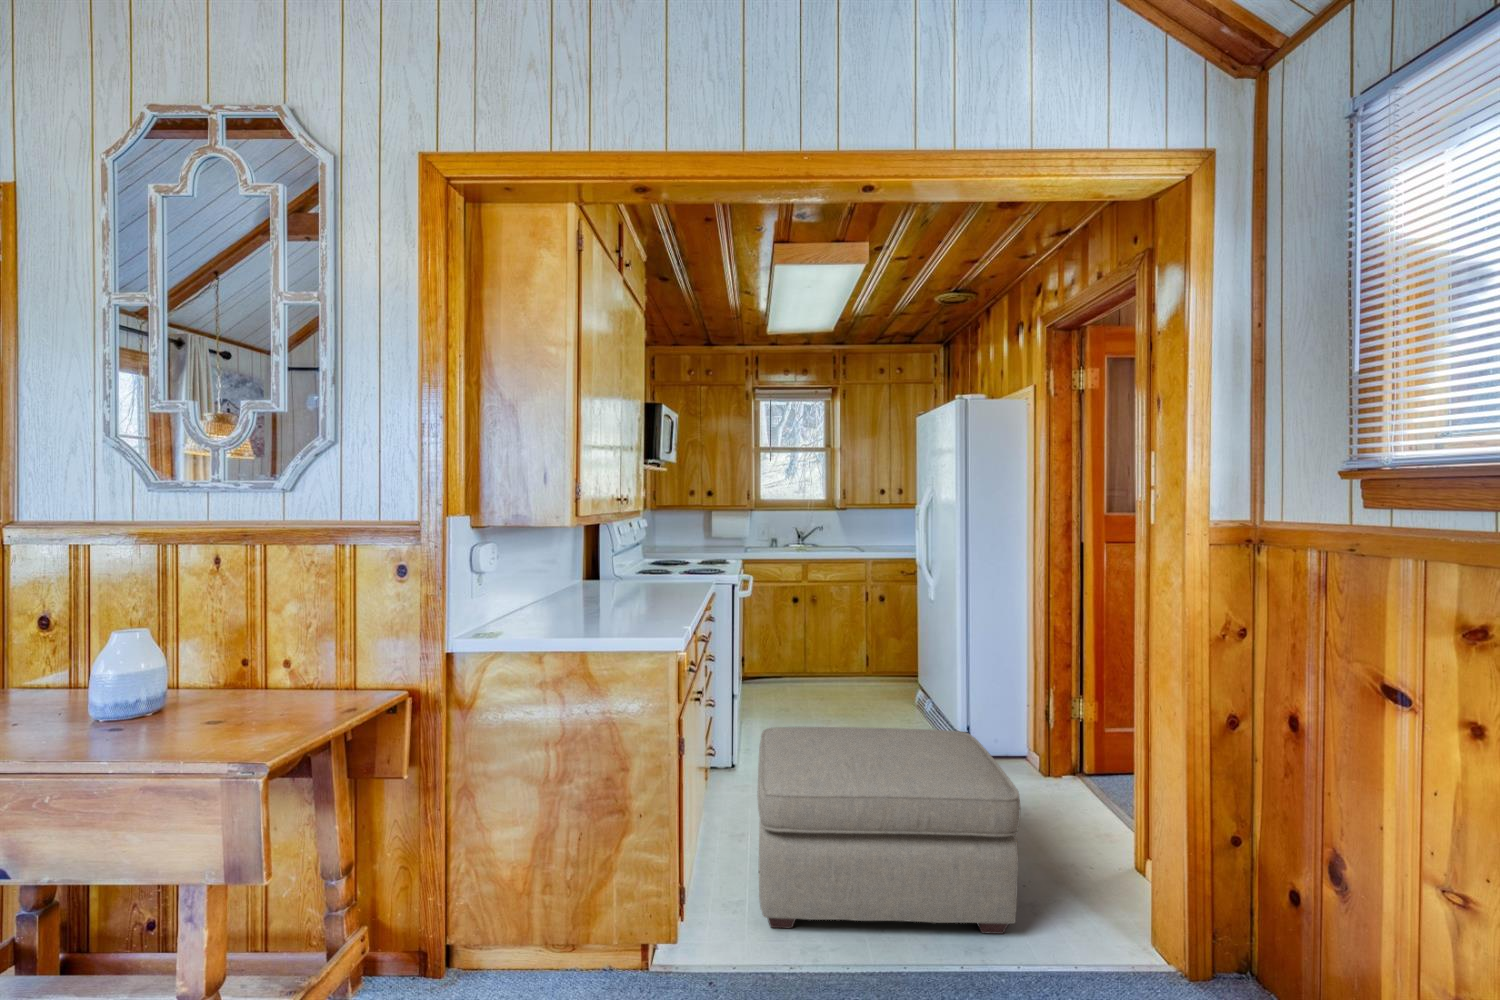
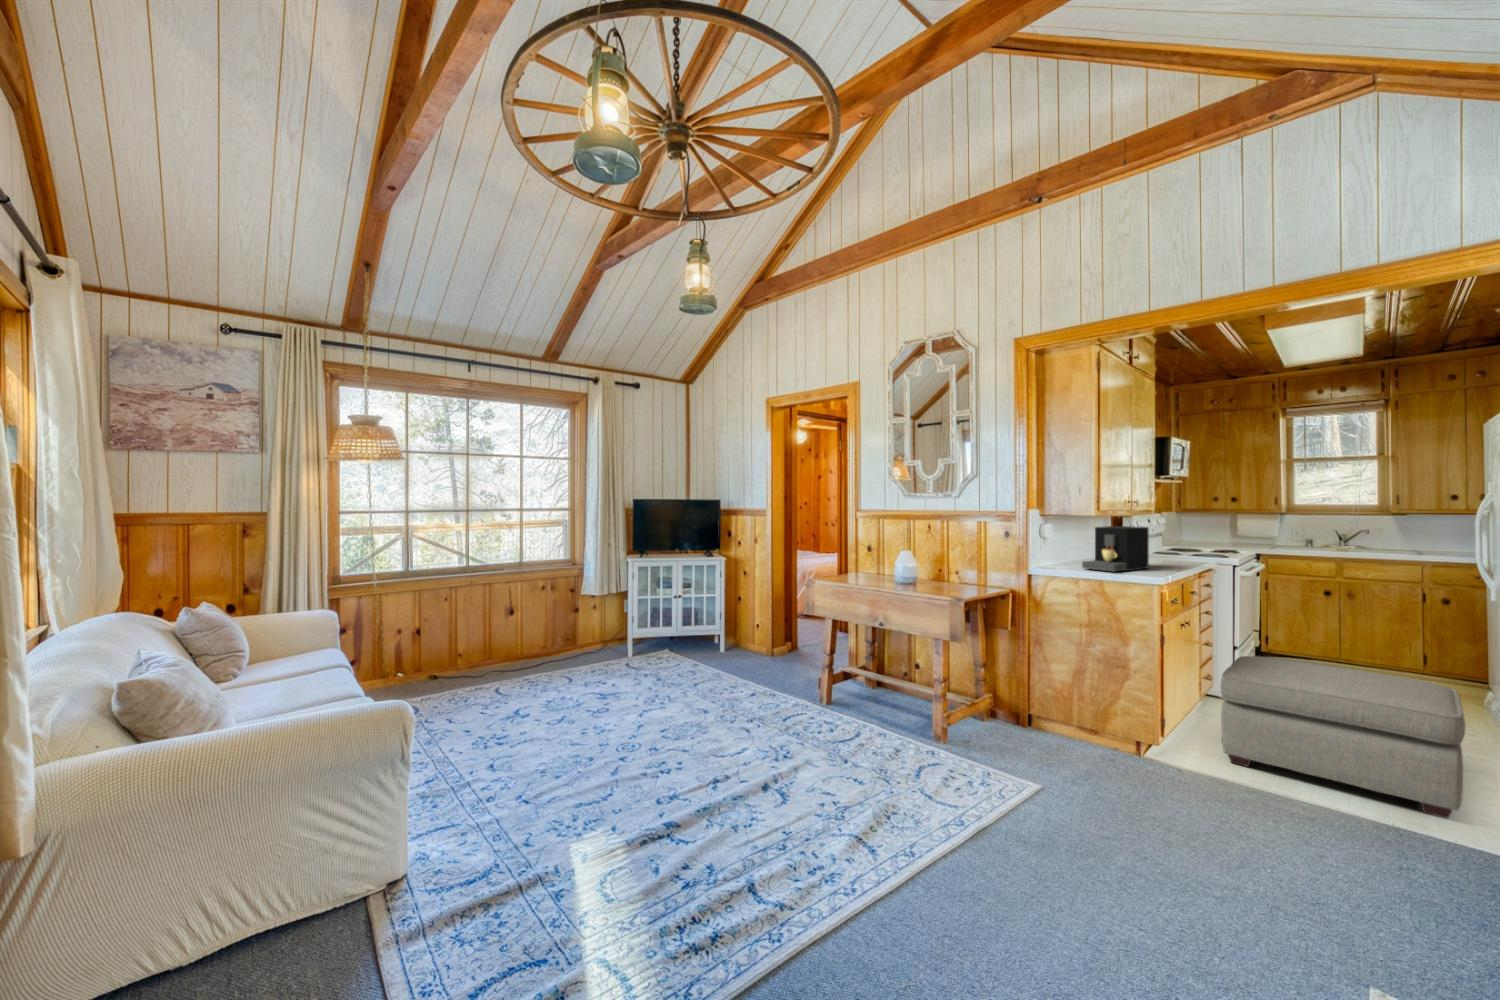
coffee maker: none [549,541,648,628] -> present [1082,526,1149,572]

